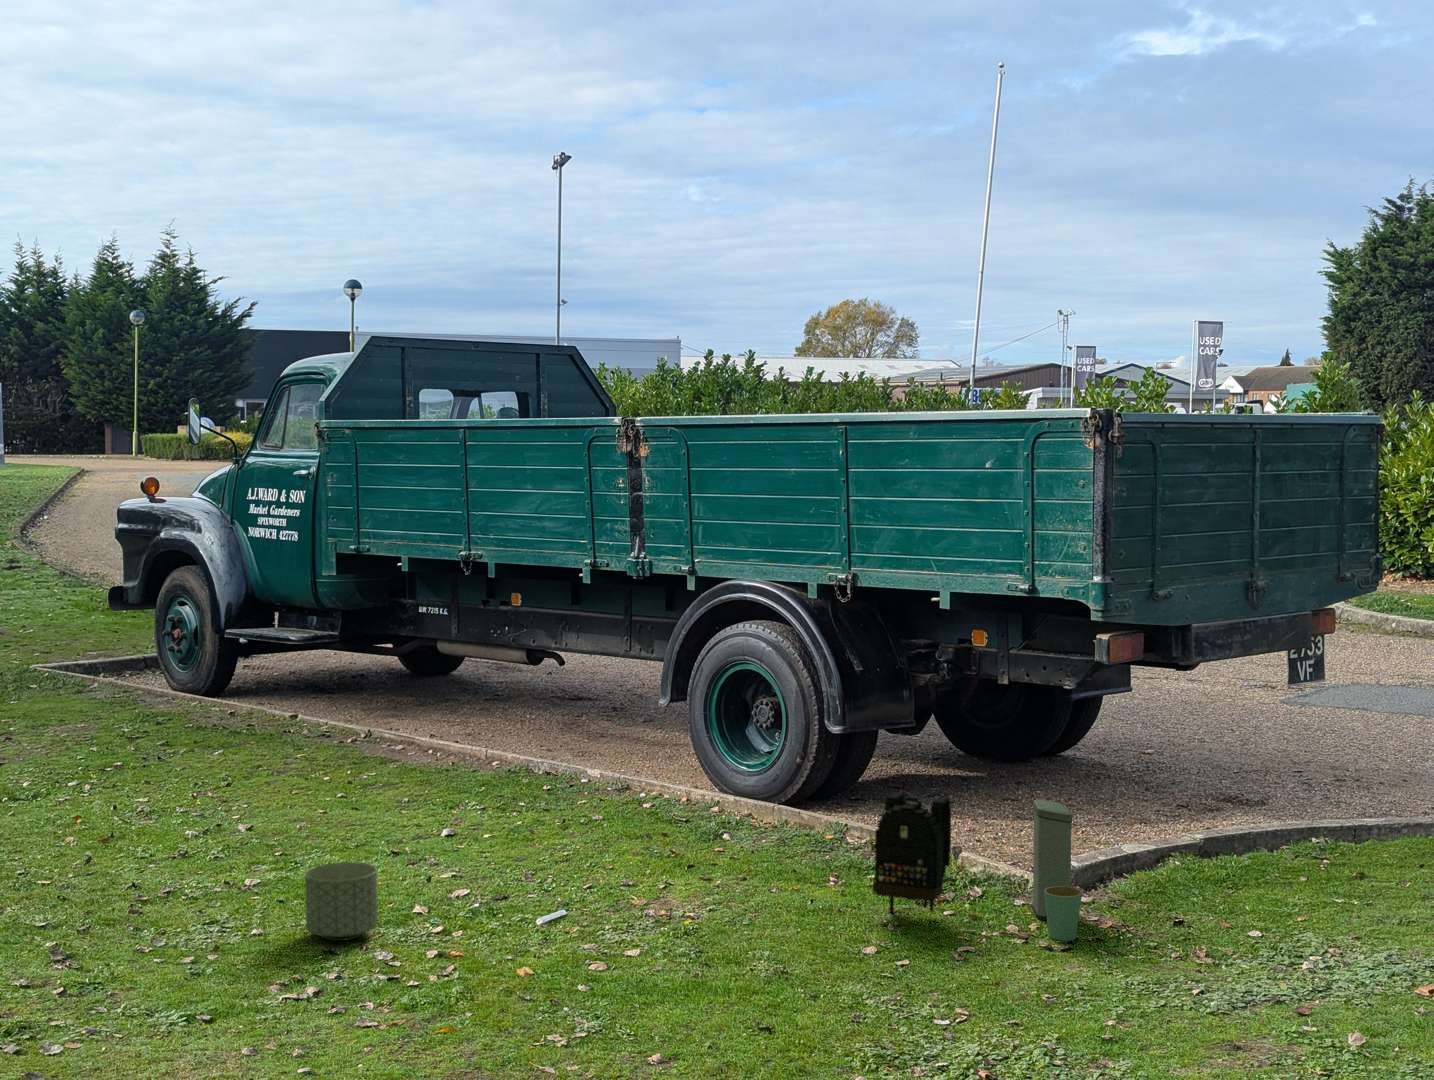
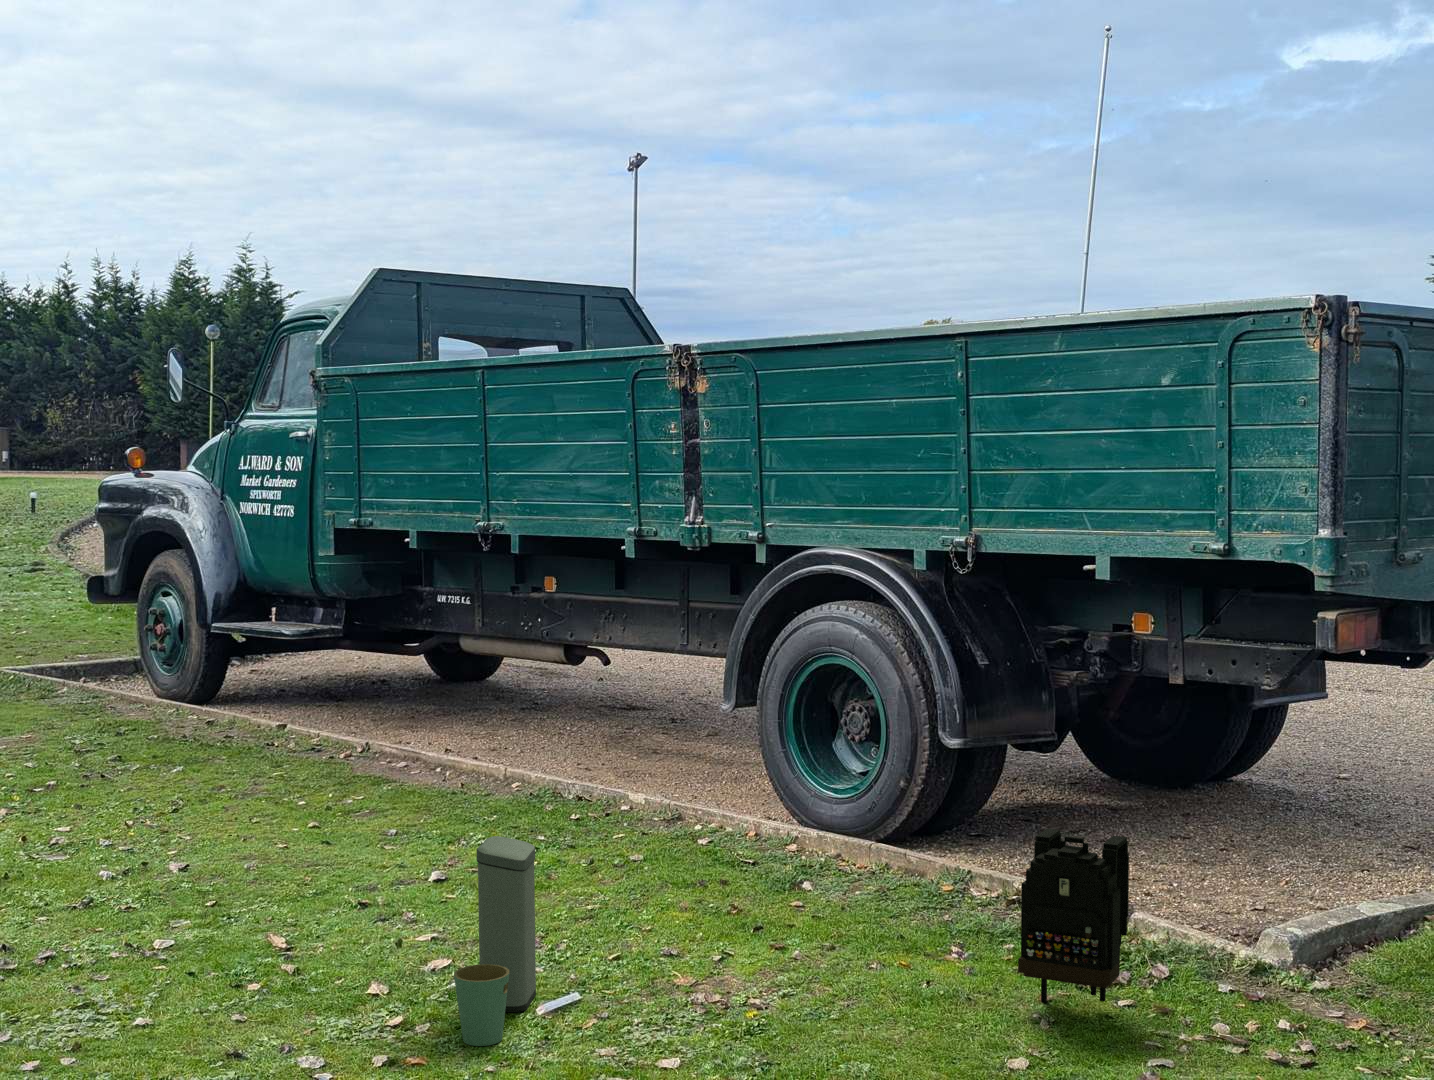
trash can: present [1033,799,1082,941] -> present [454,836,536,1046]
planter: present [305,862,378,941] -> none [205,923,310,1038]

